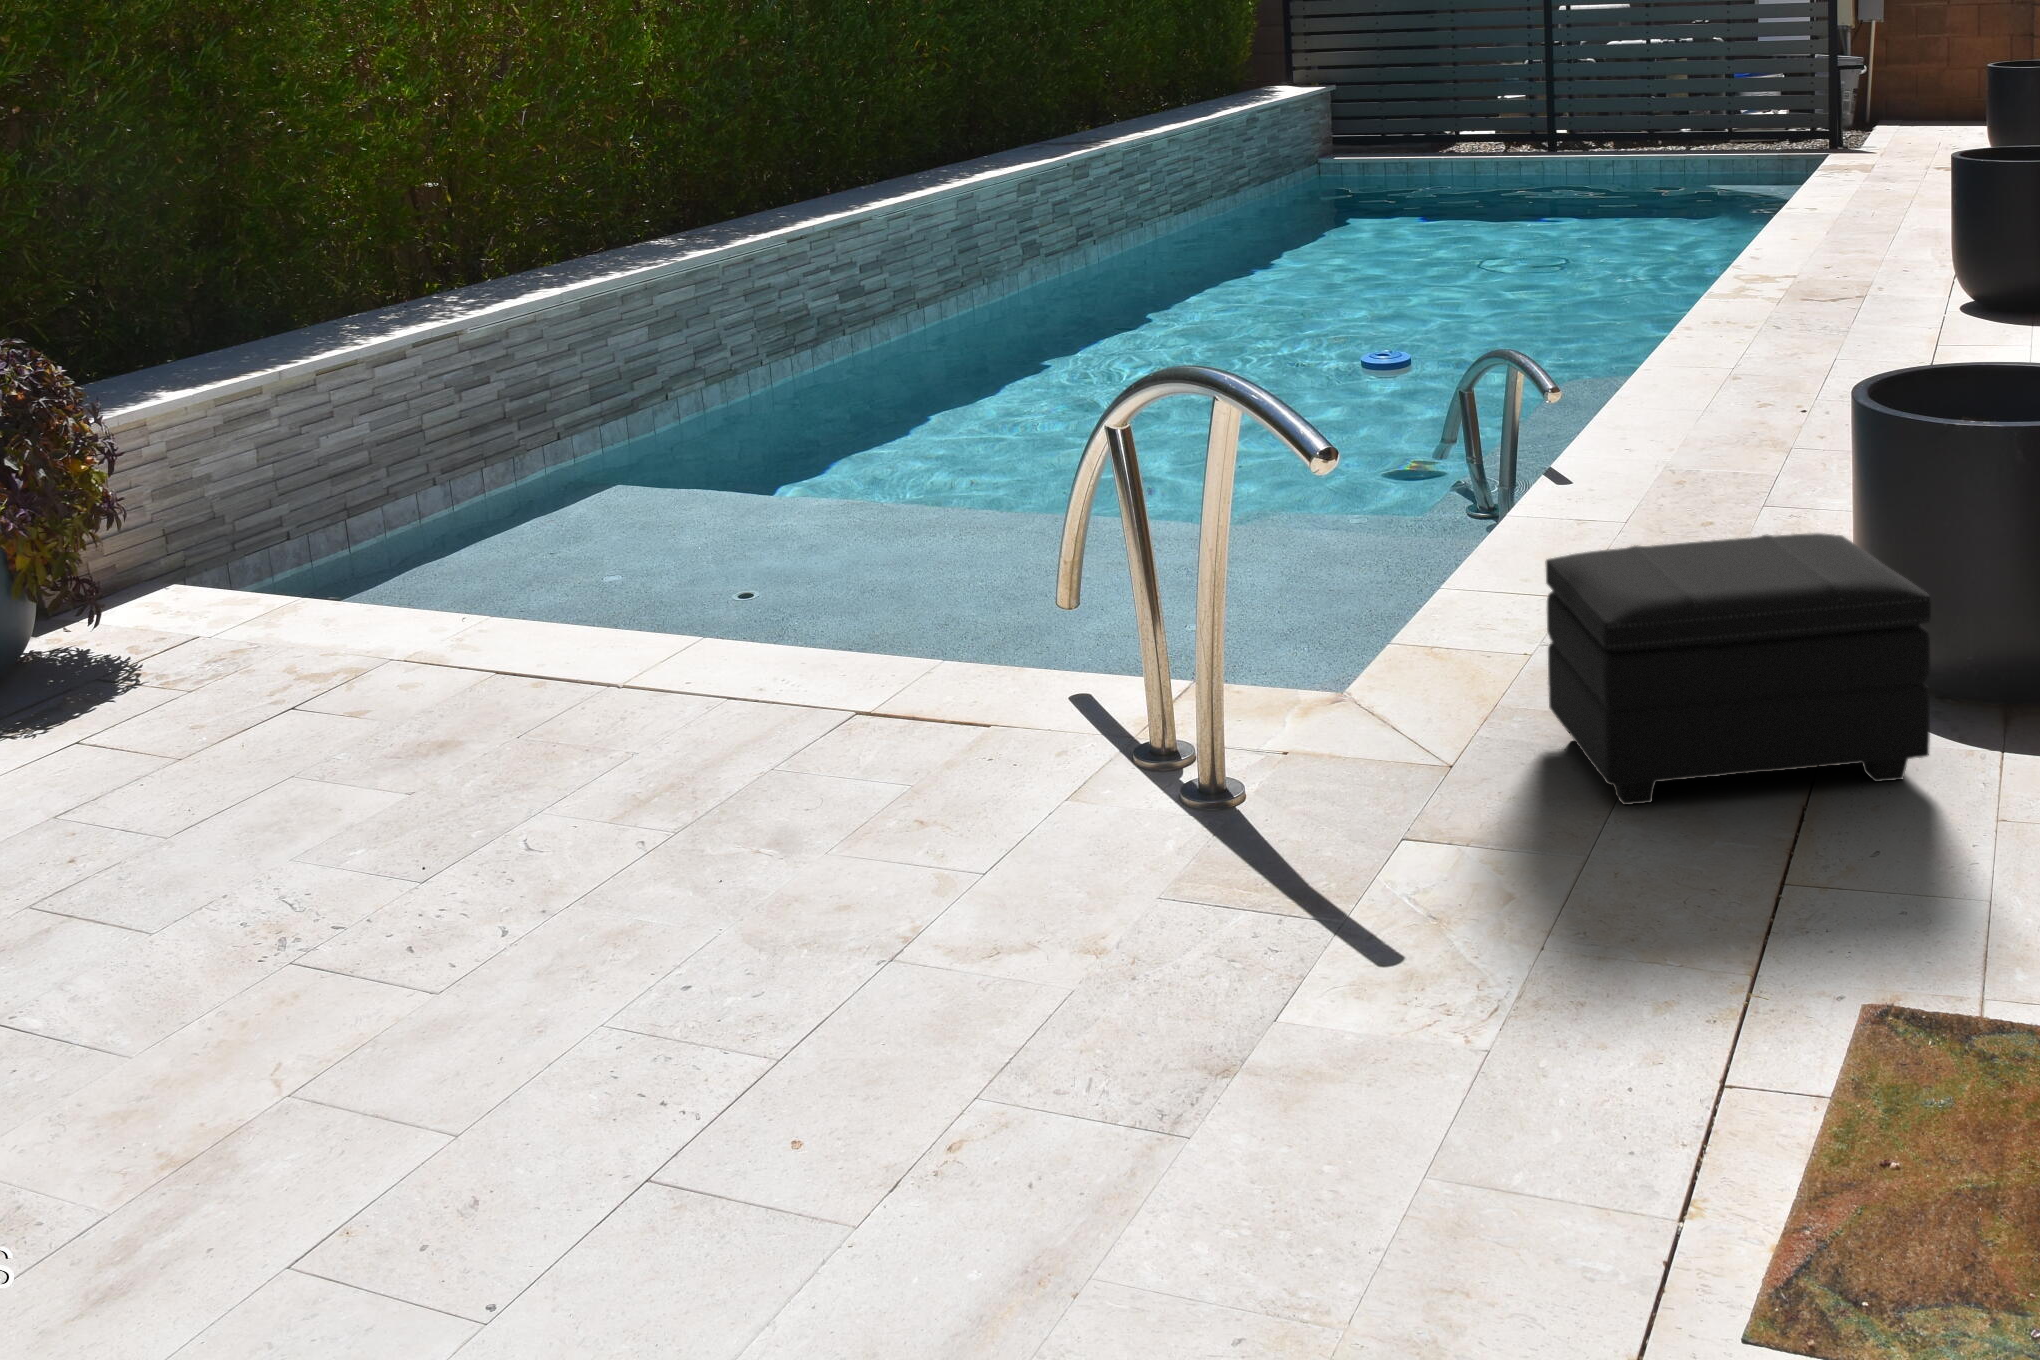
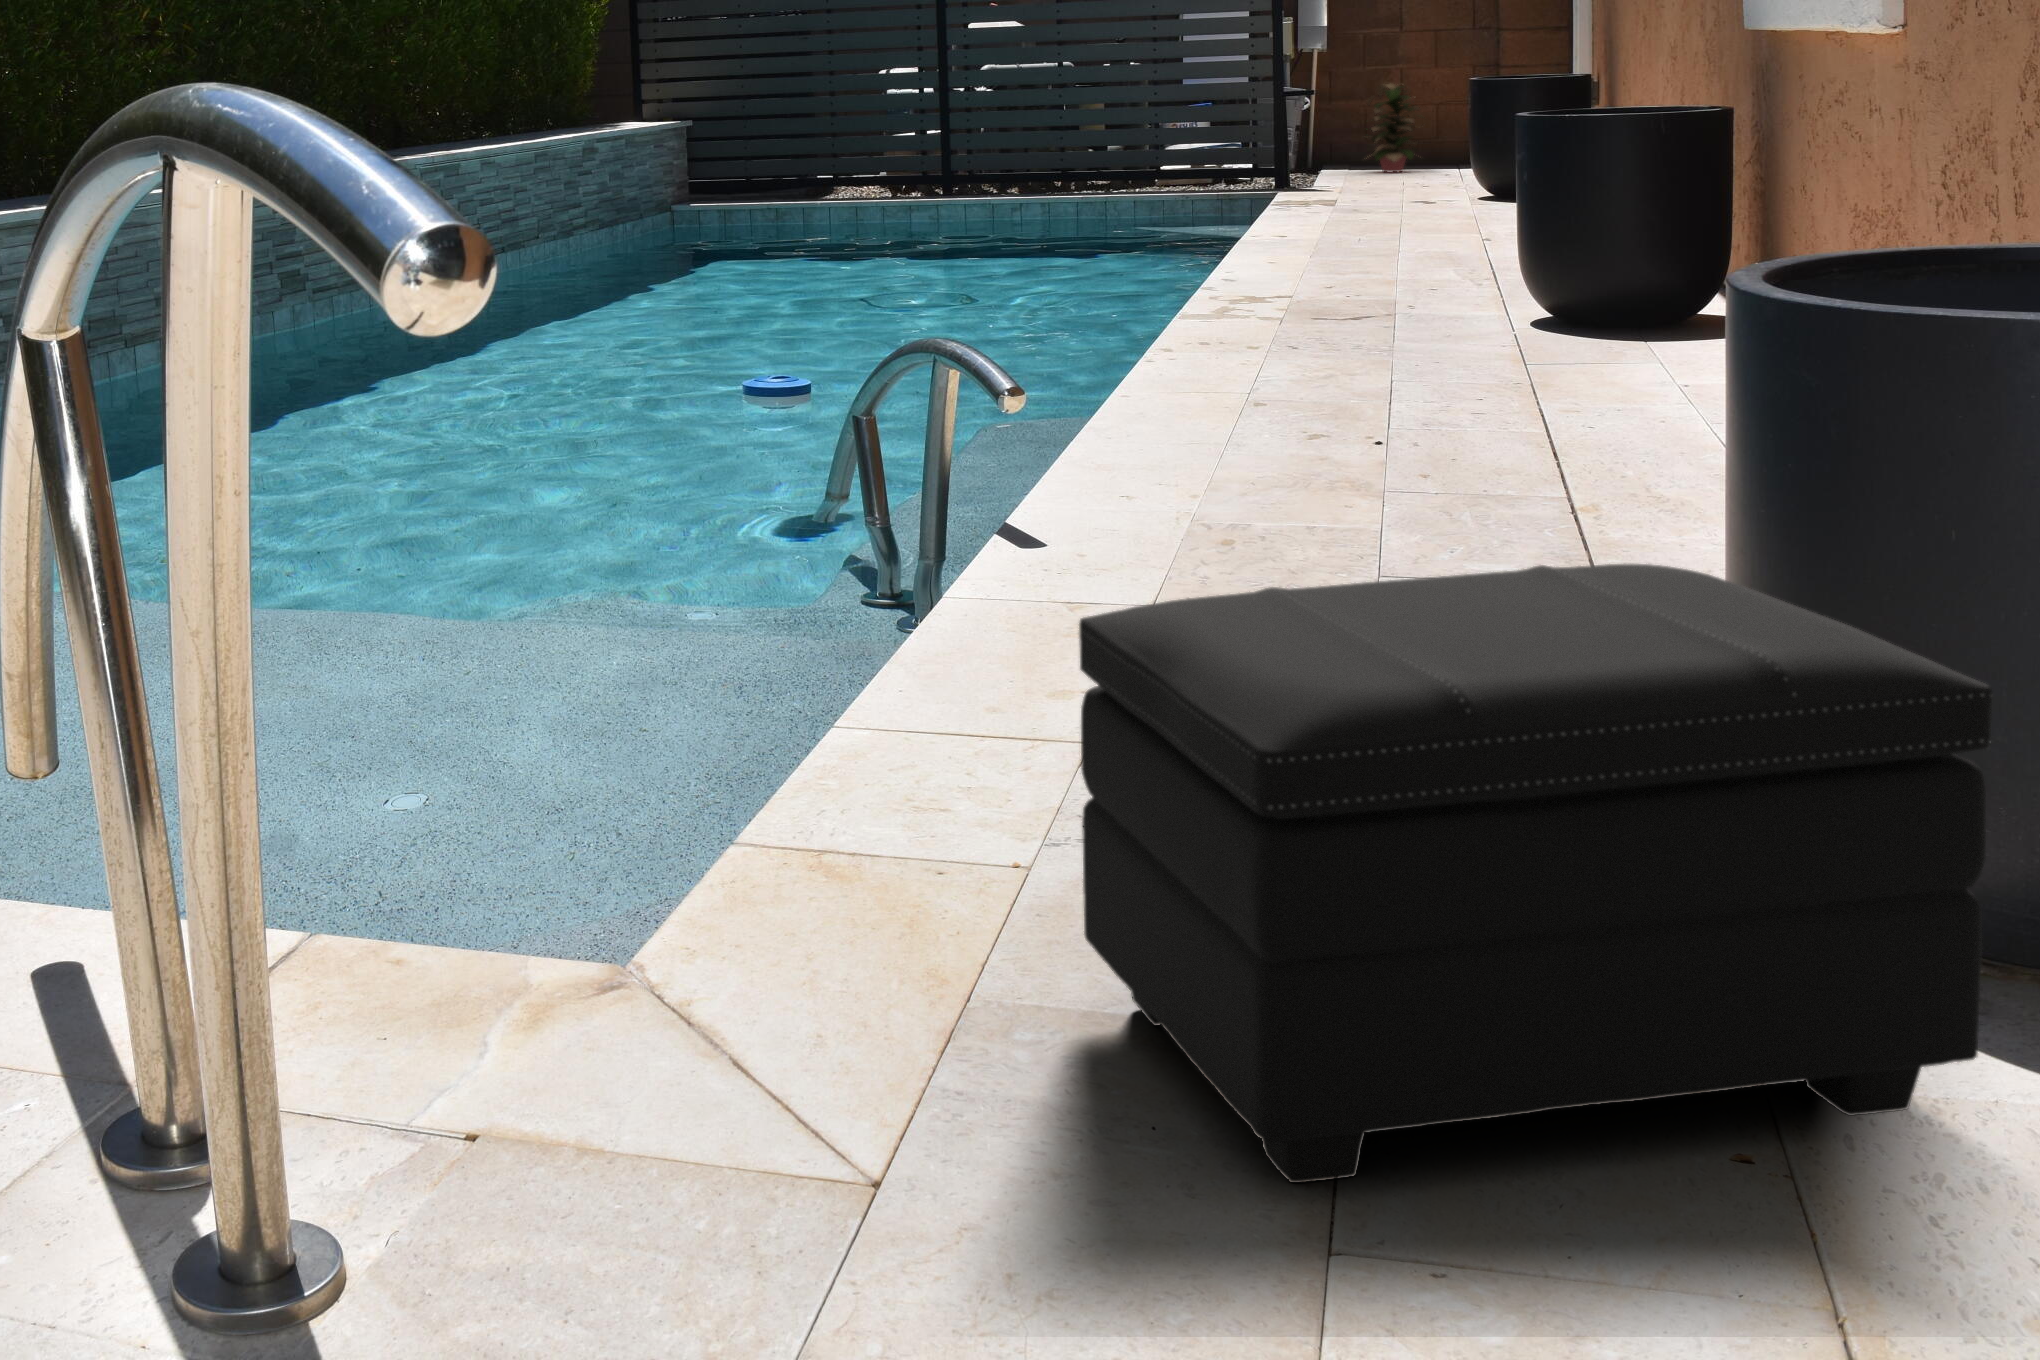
decorative plant: none [1908,45,1968,121] -> present [1366,83,1425,173]

